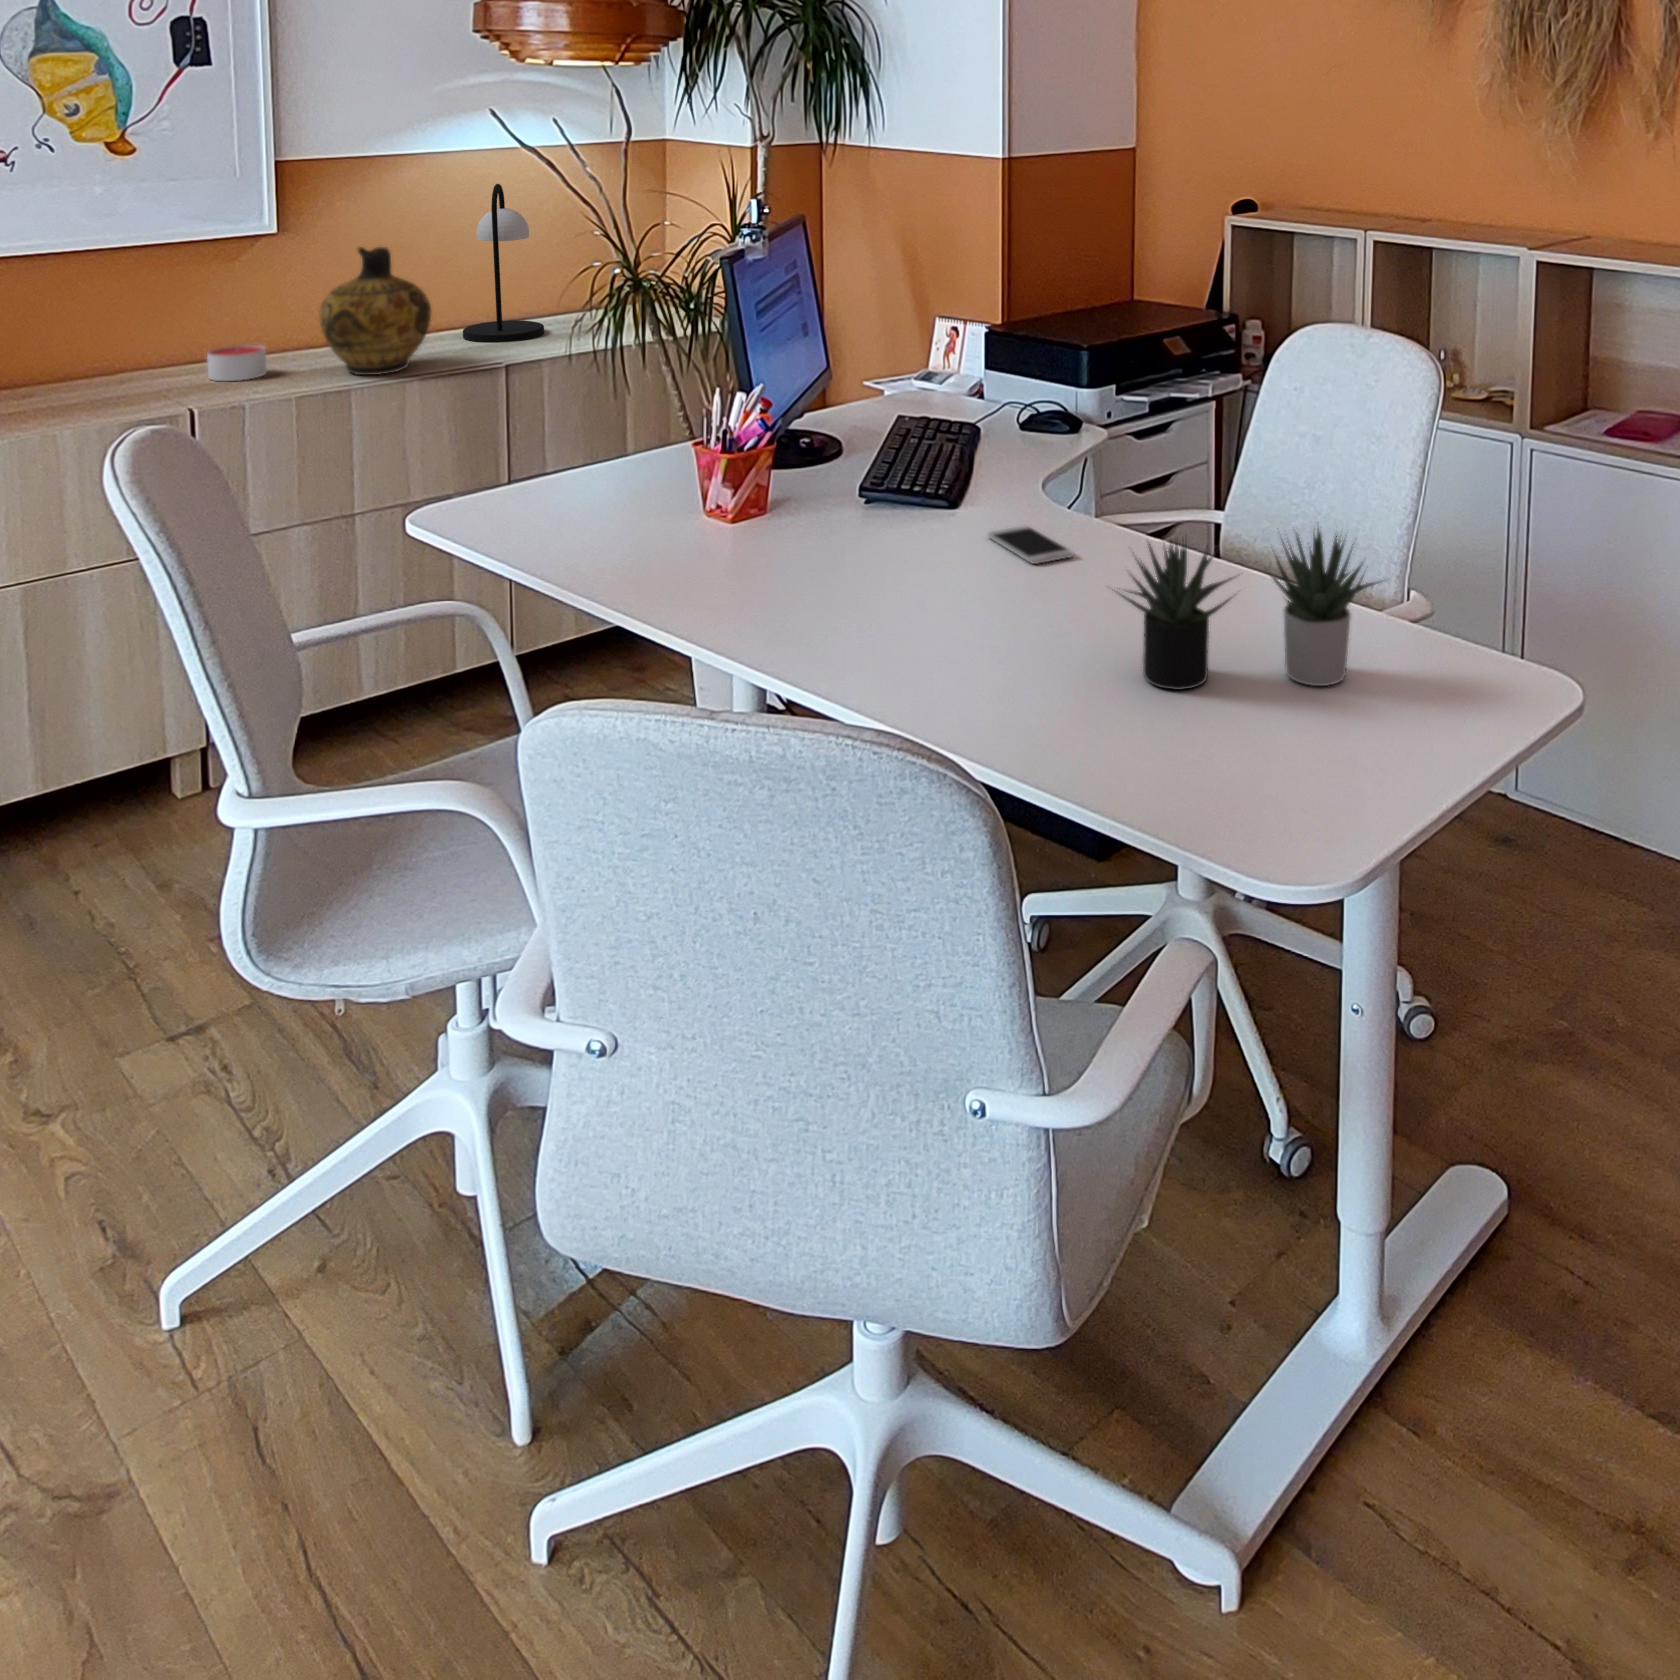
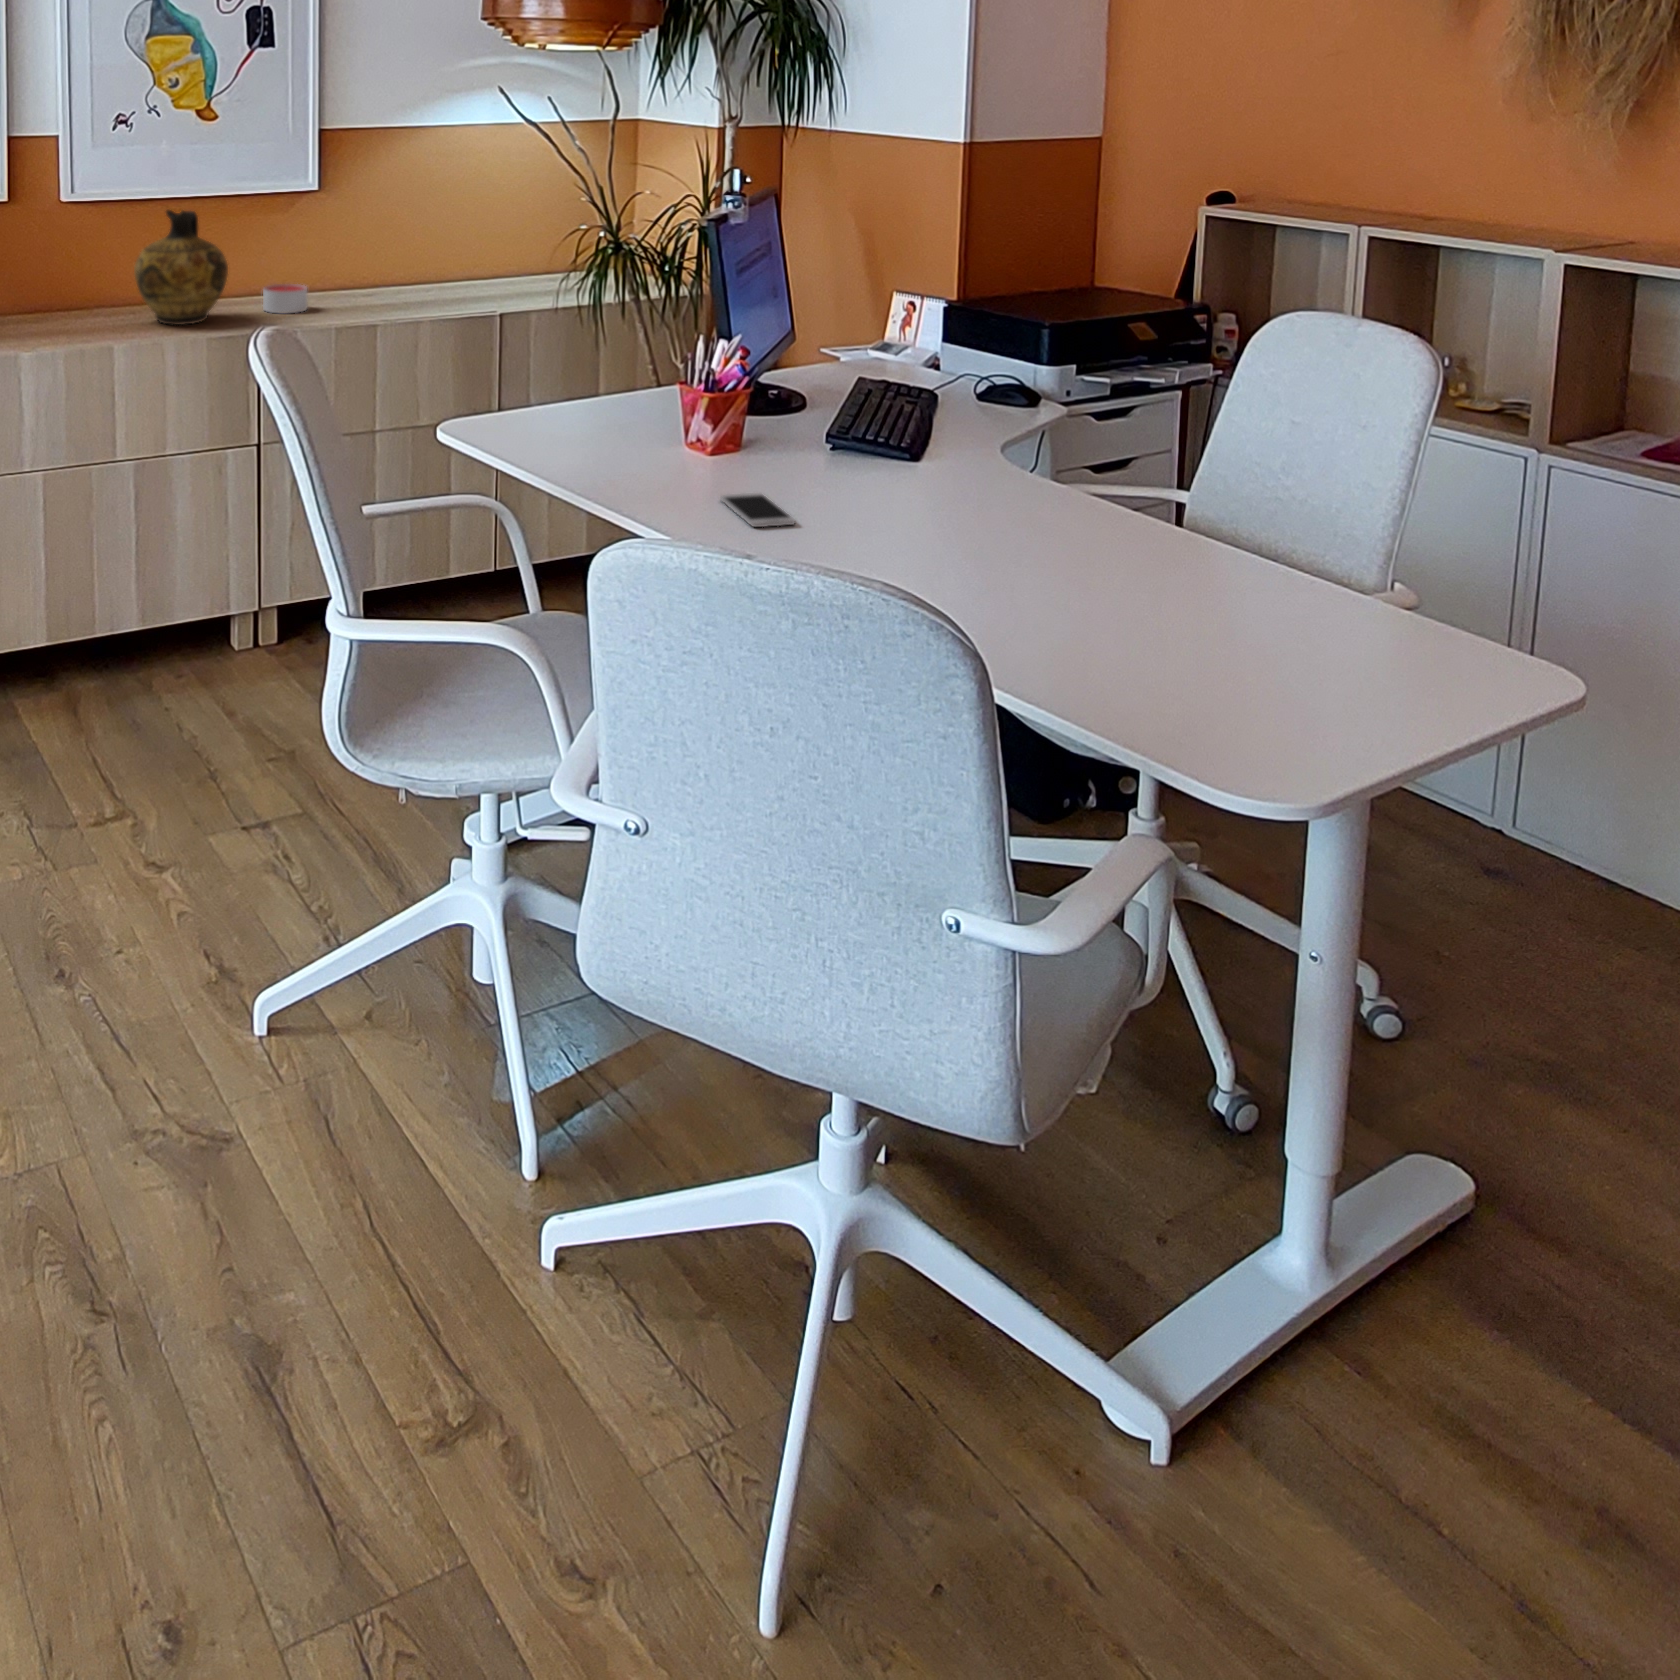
table lamp: present [463,184,544,342] -> none [461,154,529,296]
ceramic jug: present [319,247,431,375] -> present [134,210,228,325]
smartphone: present [988,526,1073,564] -> present [720,493,795,527]
succulent plant: present [1117,529,1379,690] -> none [1067,483,1360,641]

